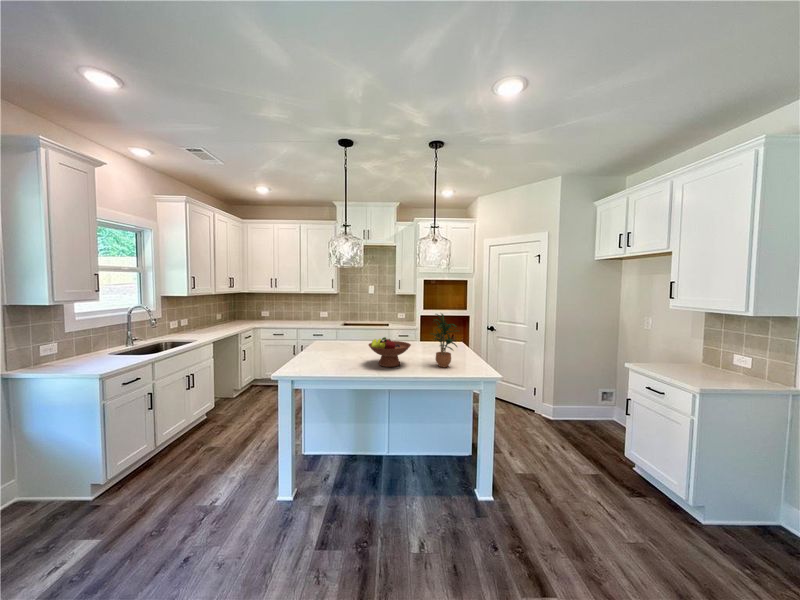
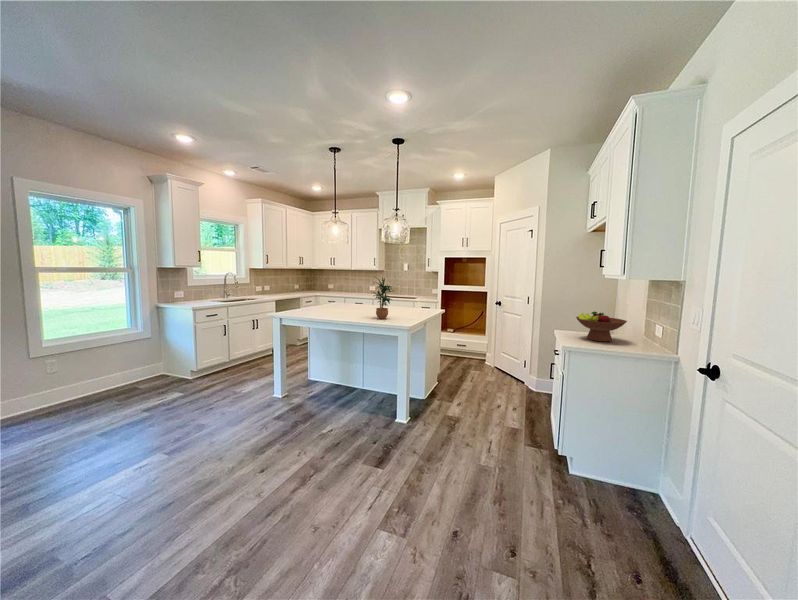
fruit bowl: present [369,337,411,367] -> present [576,311,627,342]

